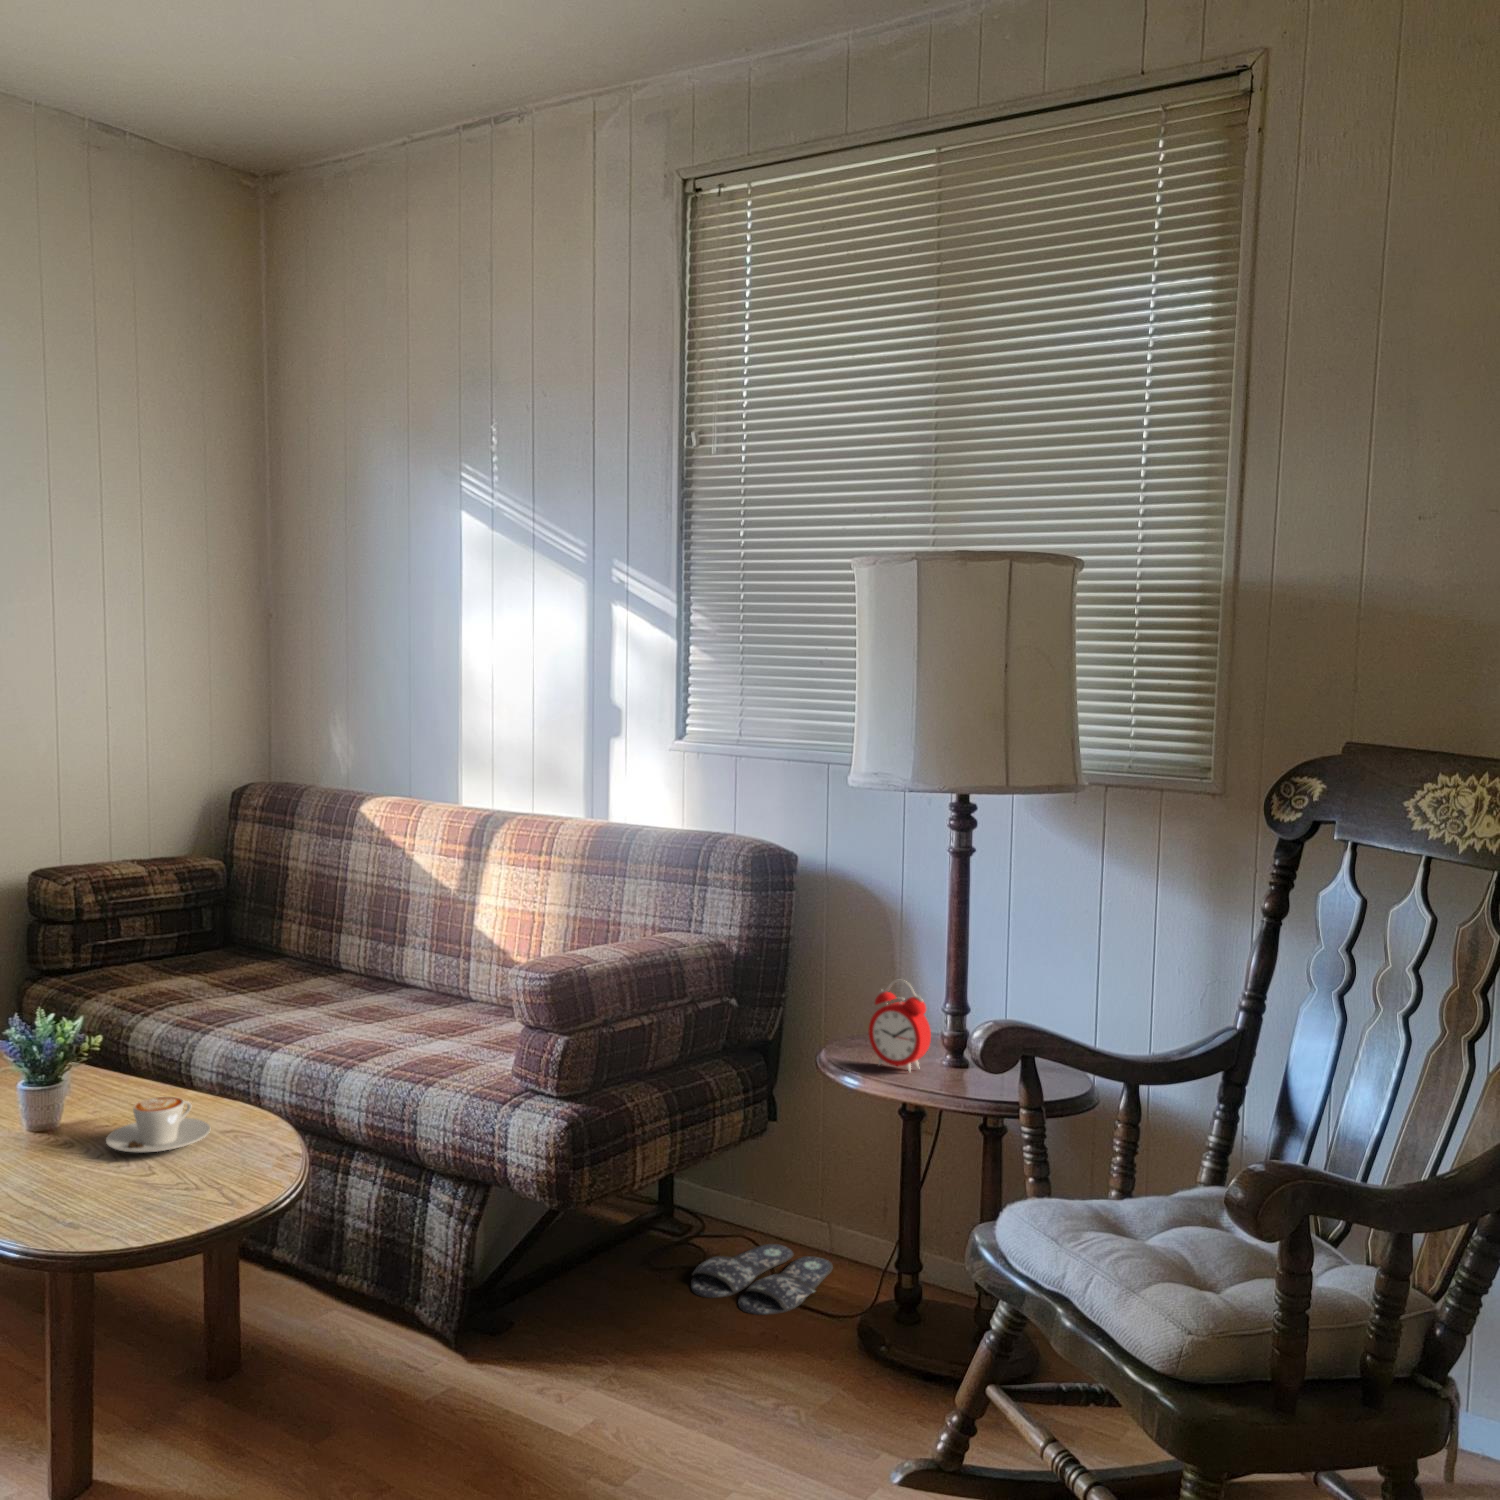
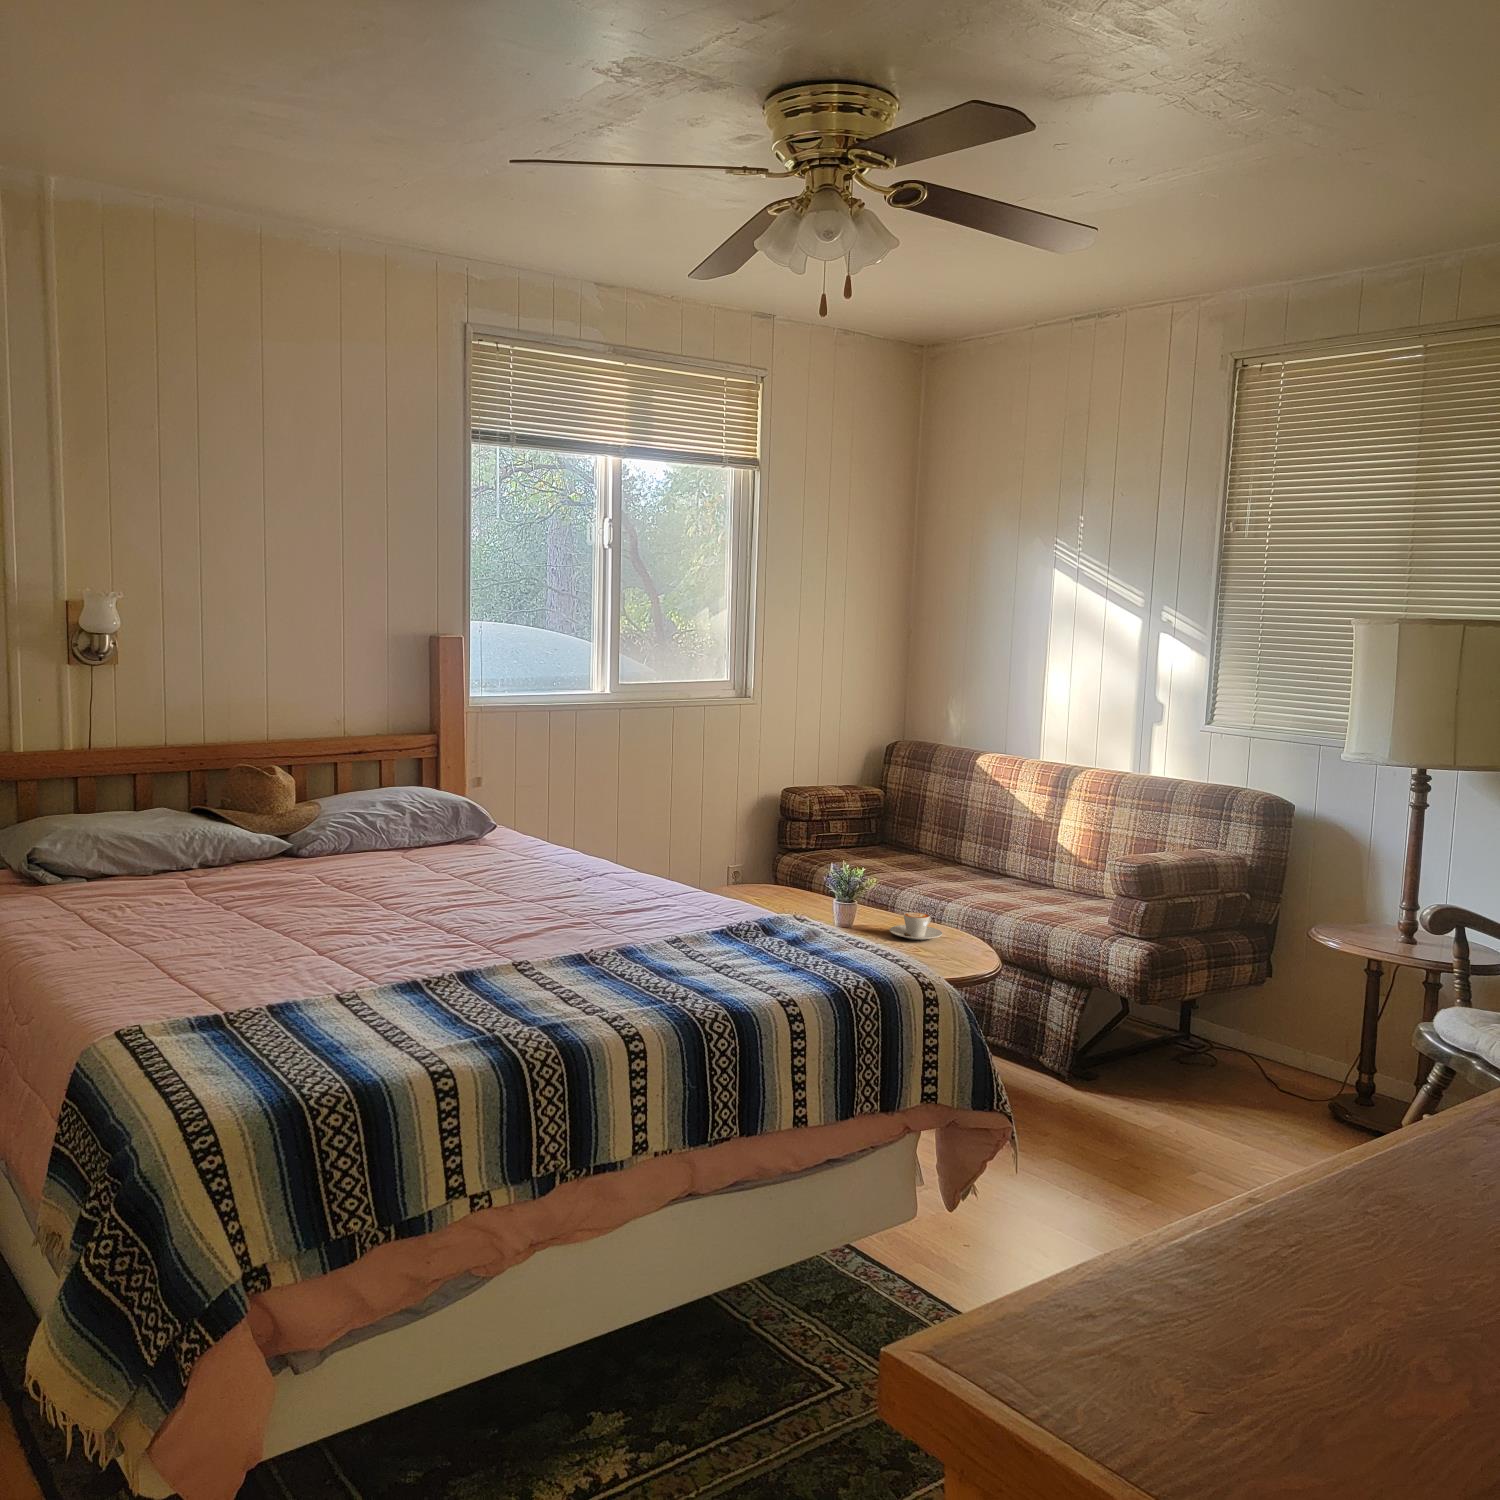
alarm clock: present [869,979,931,1072] -> none [1347,884,1391,943]
slippers: present [691,1244,833,1315] -> none [1207,1062,1306,1097]

